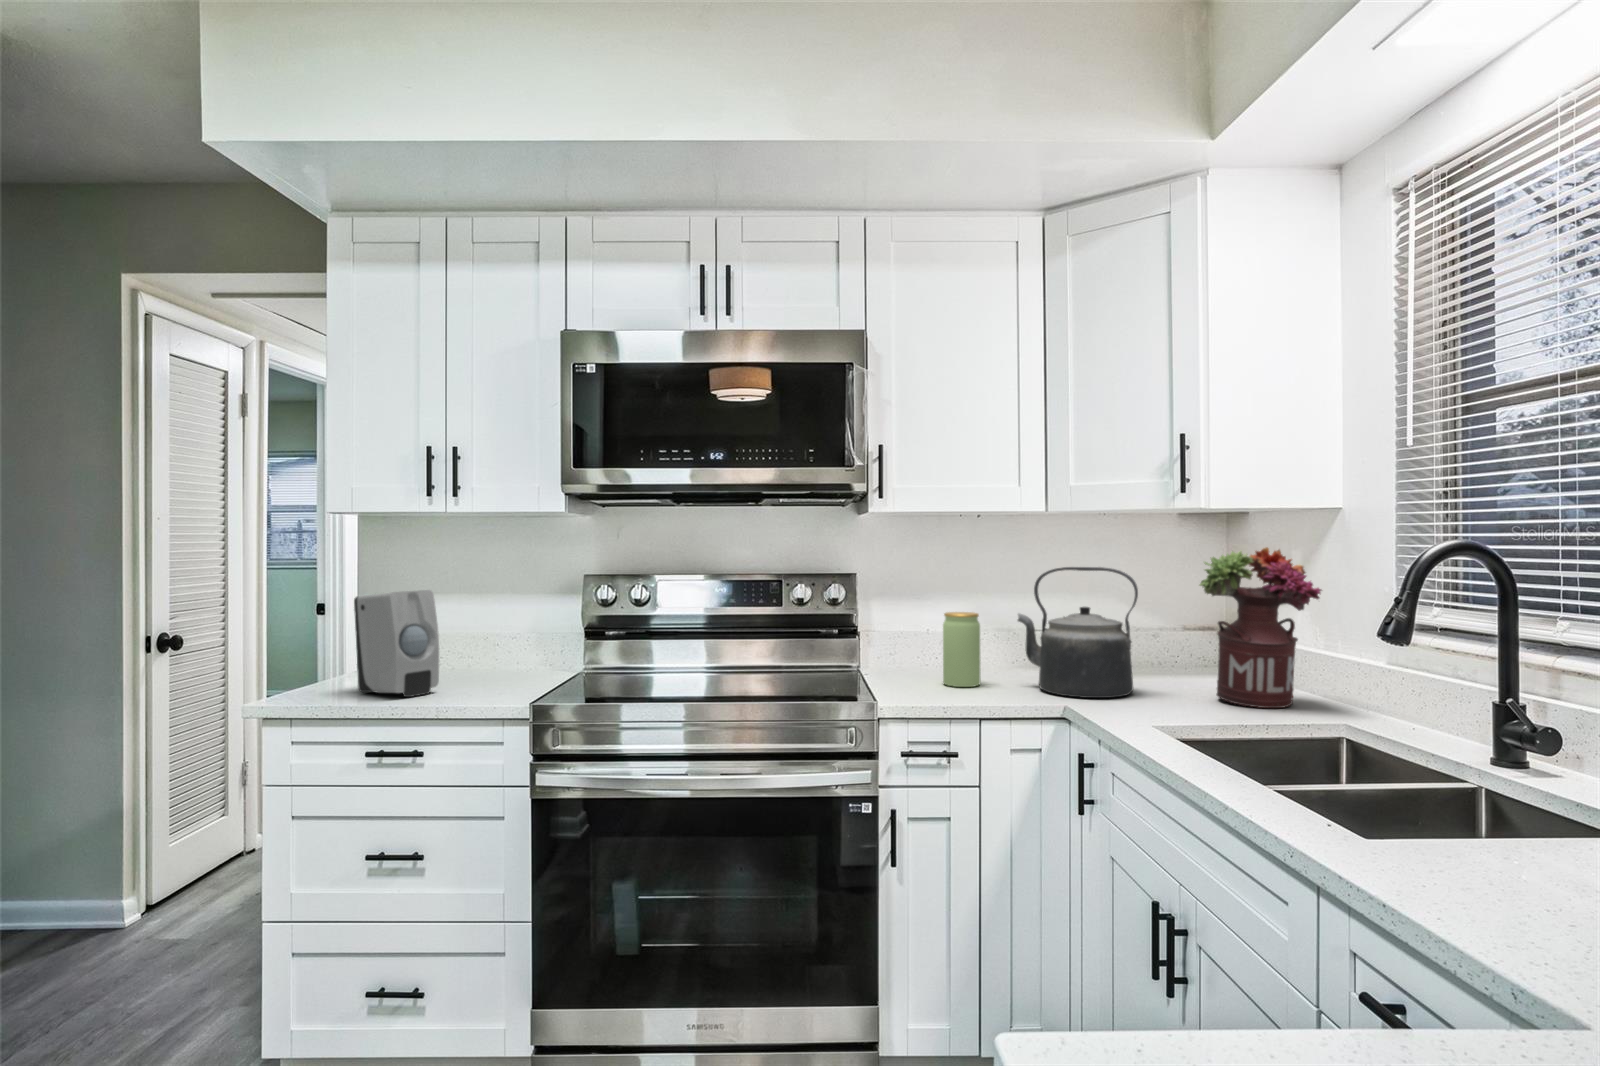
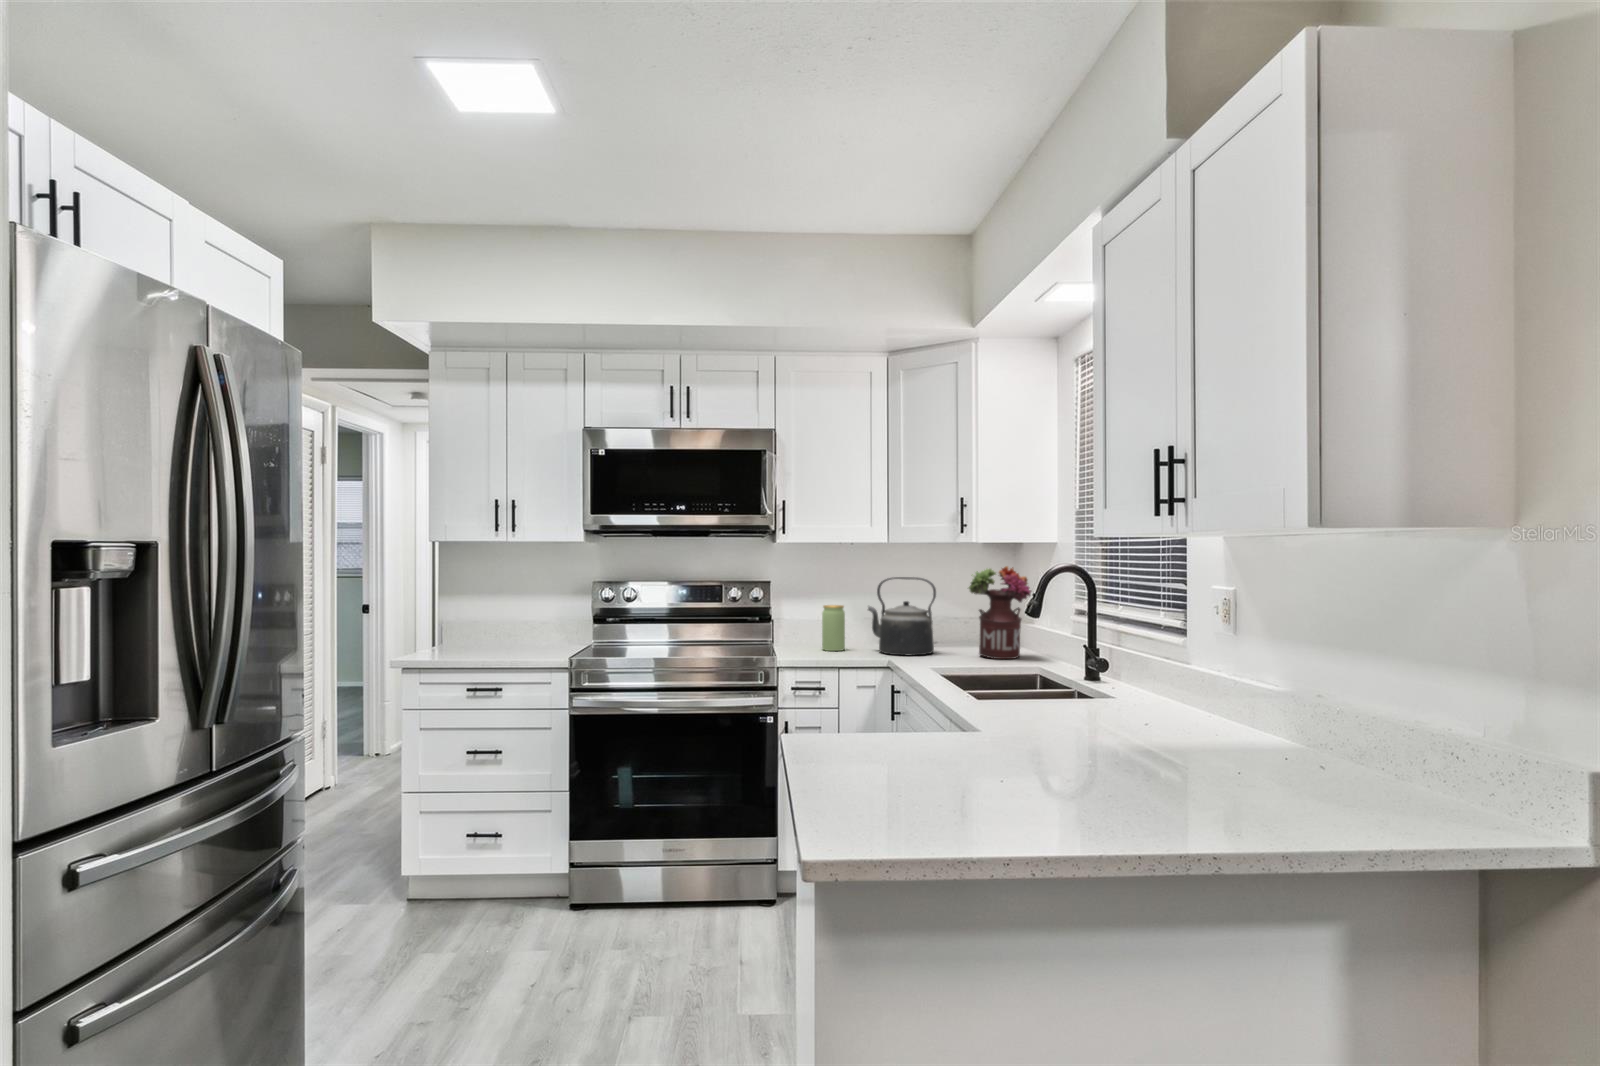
soap dispenser: present [354,590,439,697] -> none [452,591,506,657]

